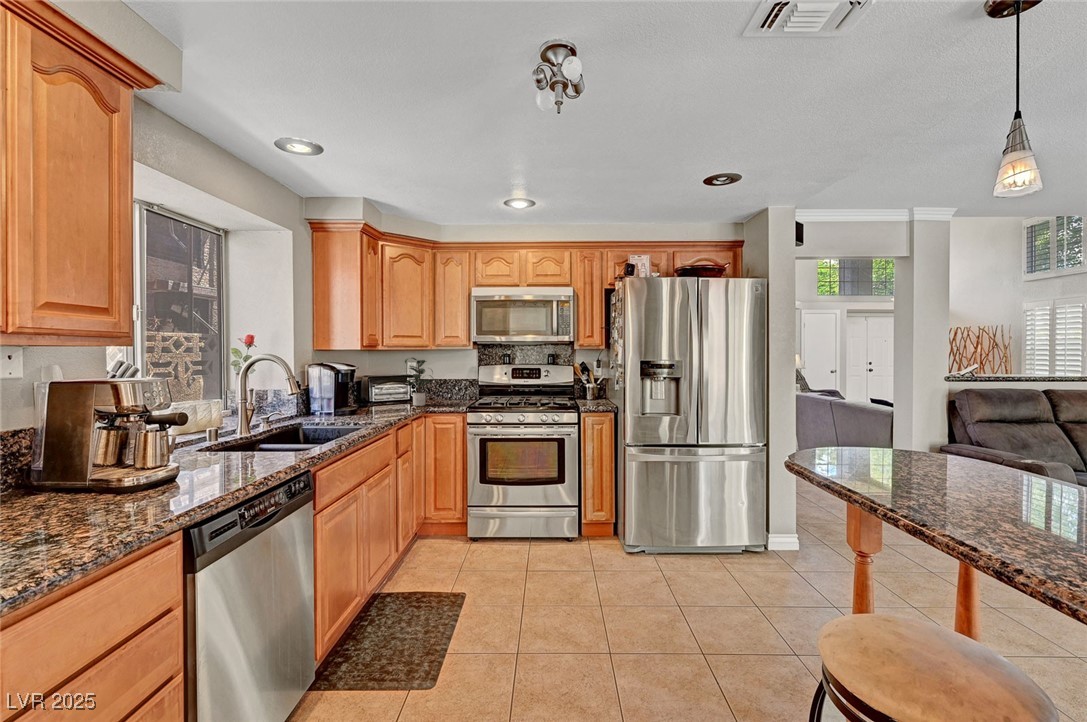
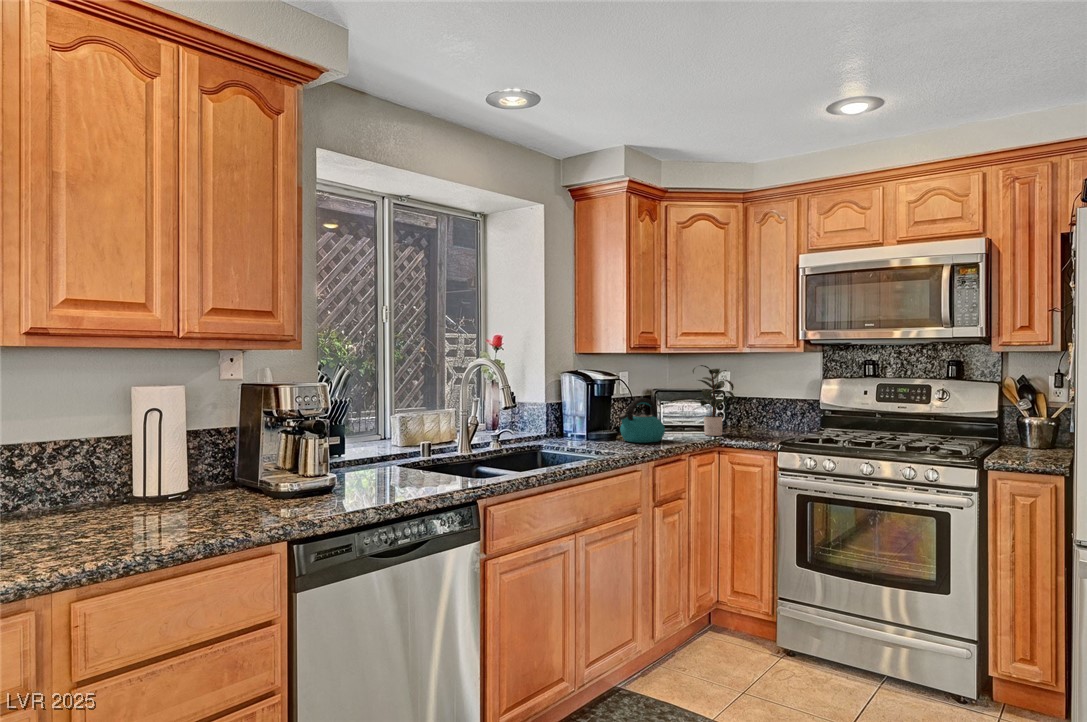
kettle: none [358,381,393,414] -> present [619,398,665,443]

